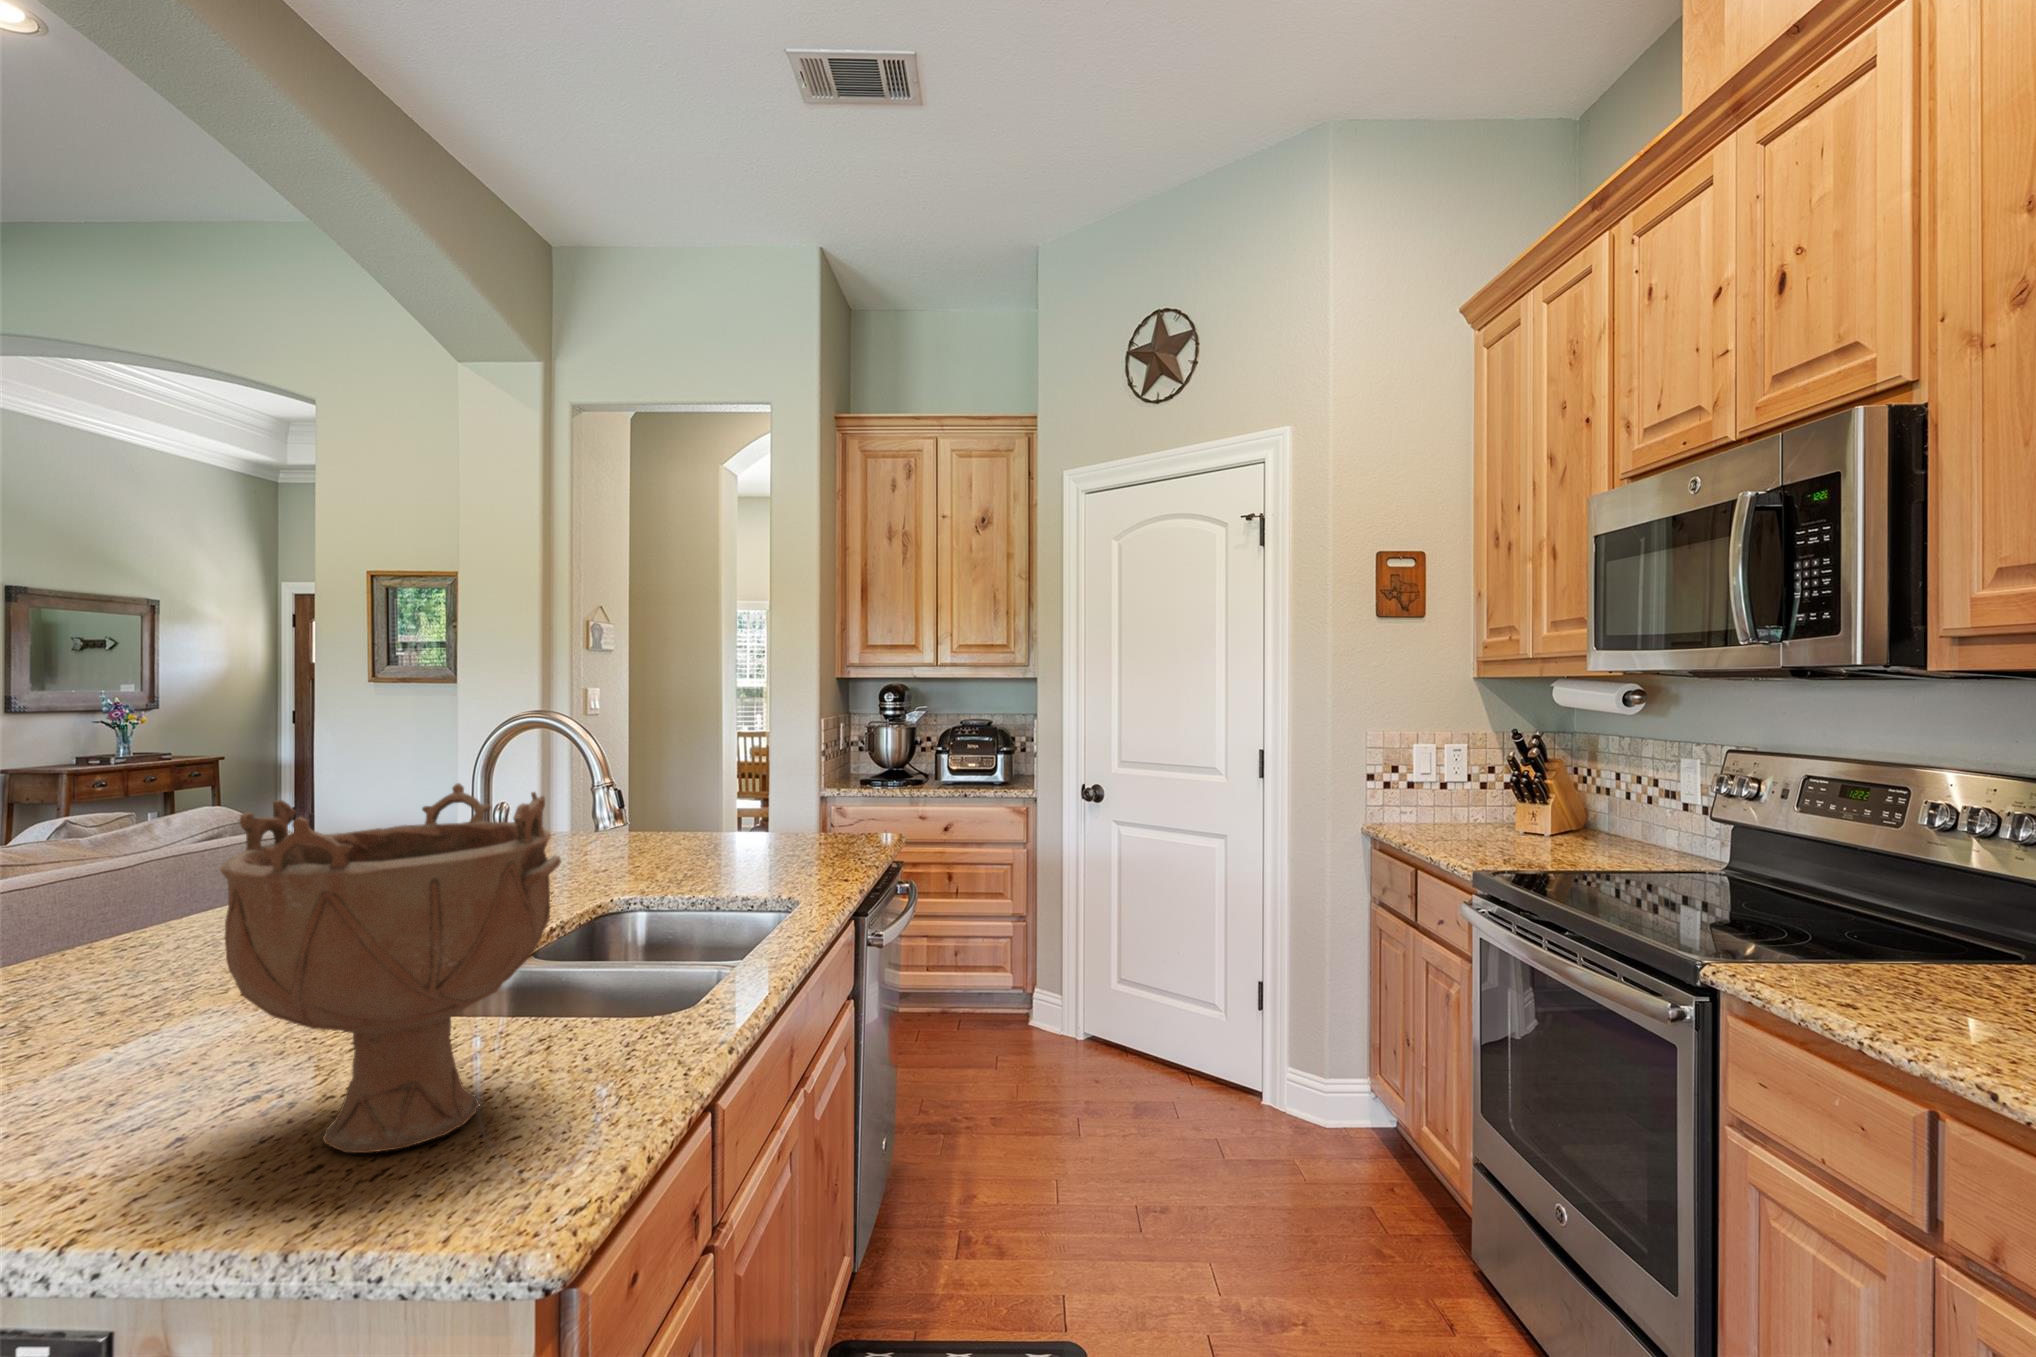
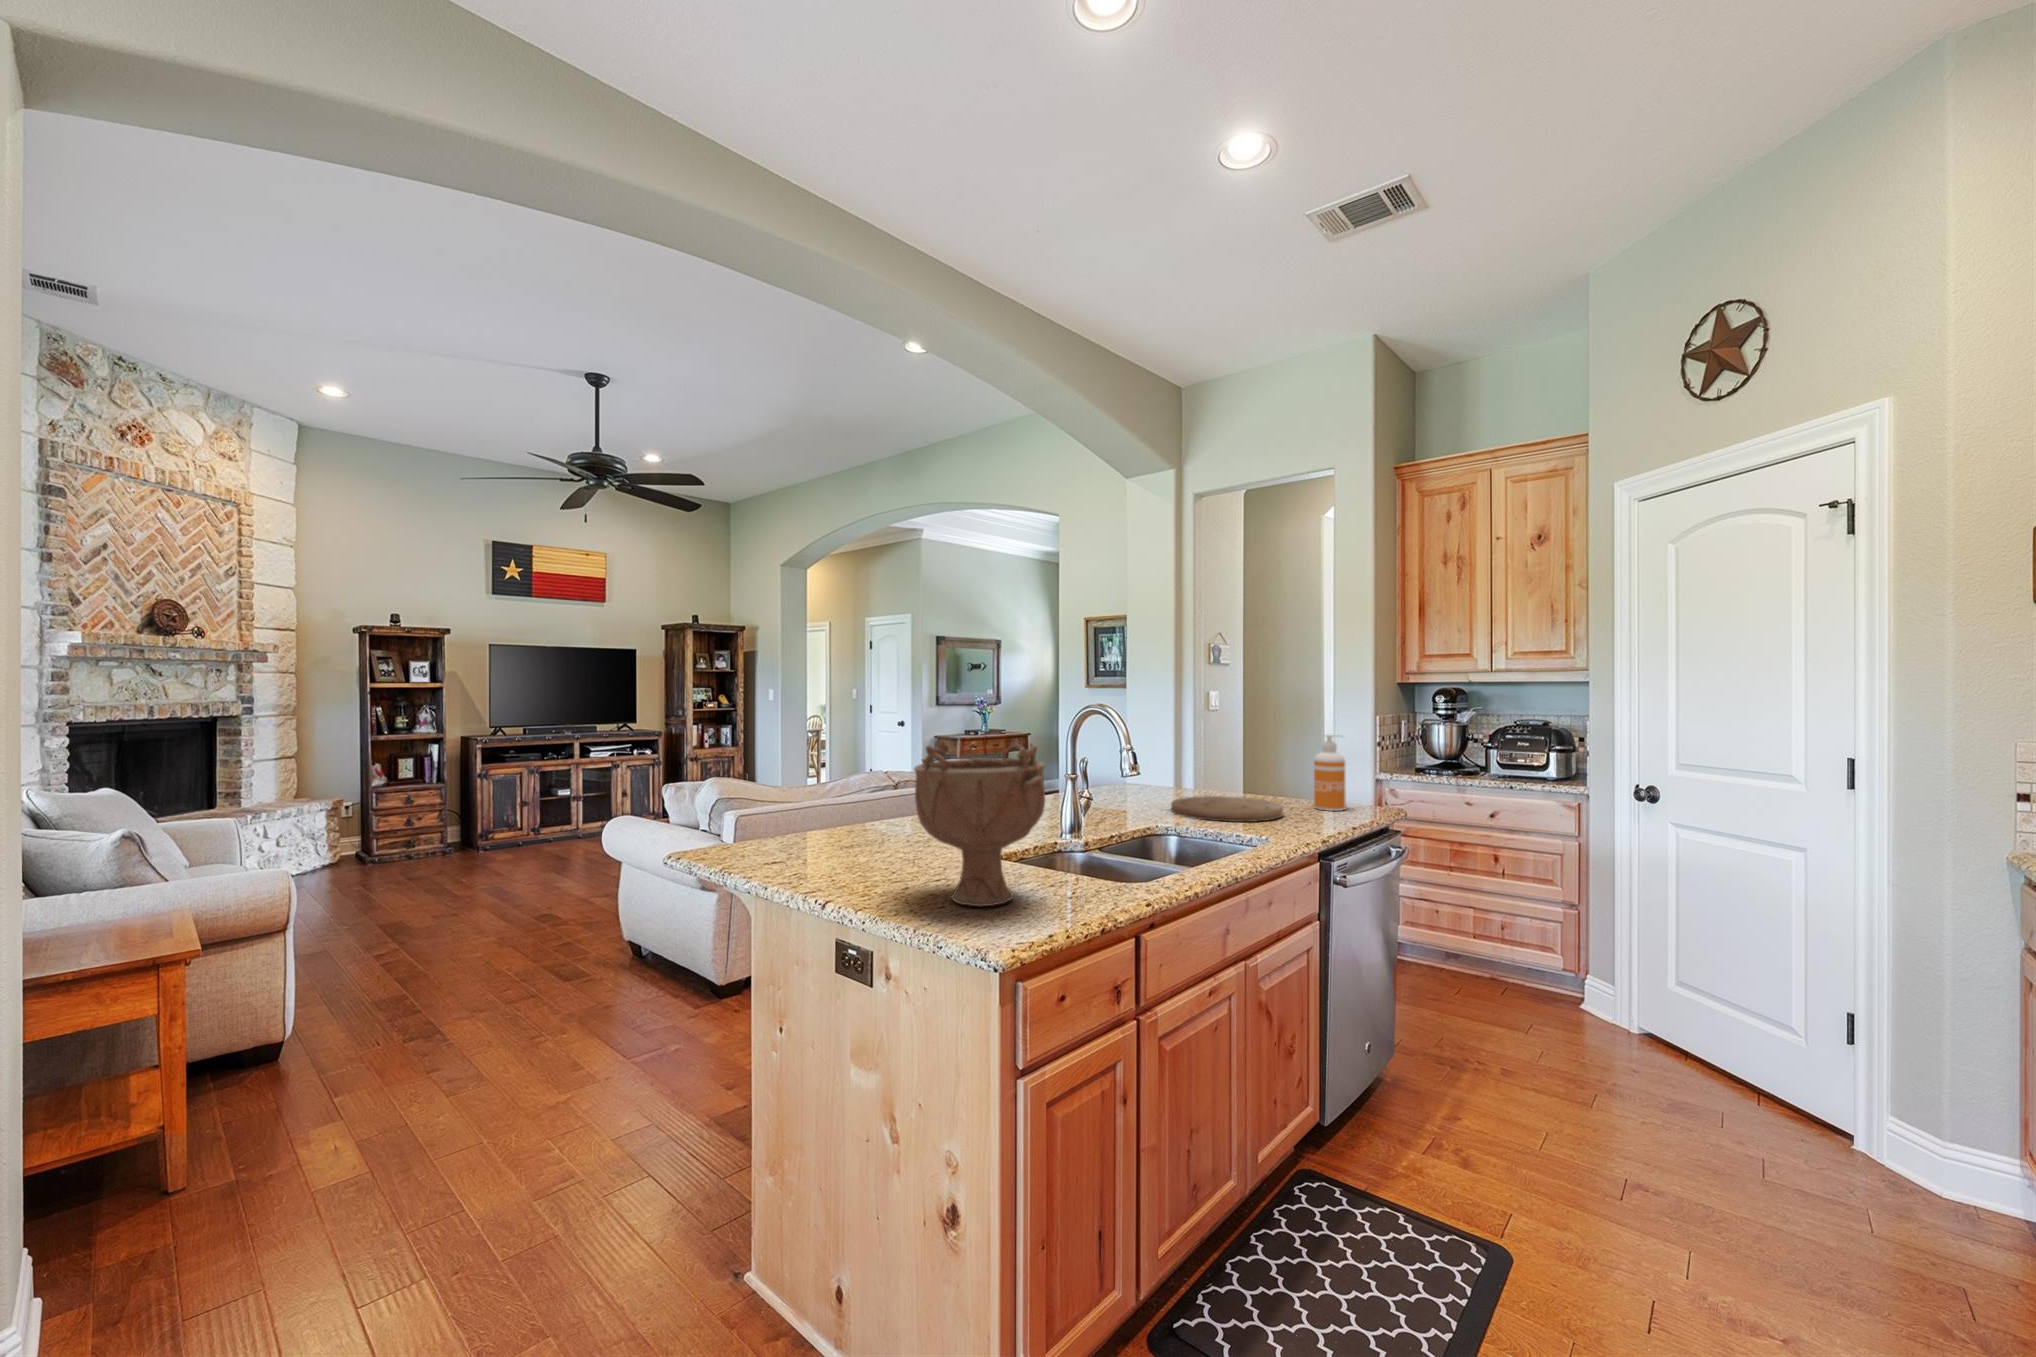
soap dispenser: none [801,746,841,846] -> present [1314,735,1346,811]
cutting board: none [613,840,778,881] -> present [1171,796,1283,822]

